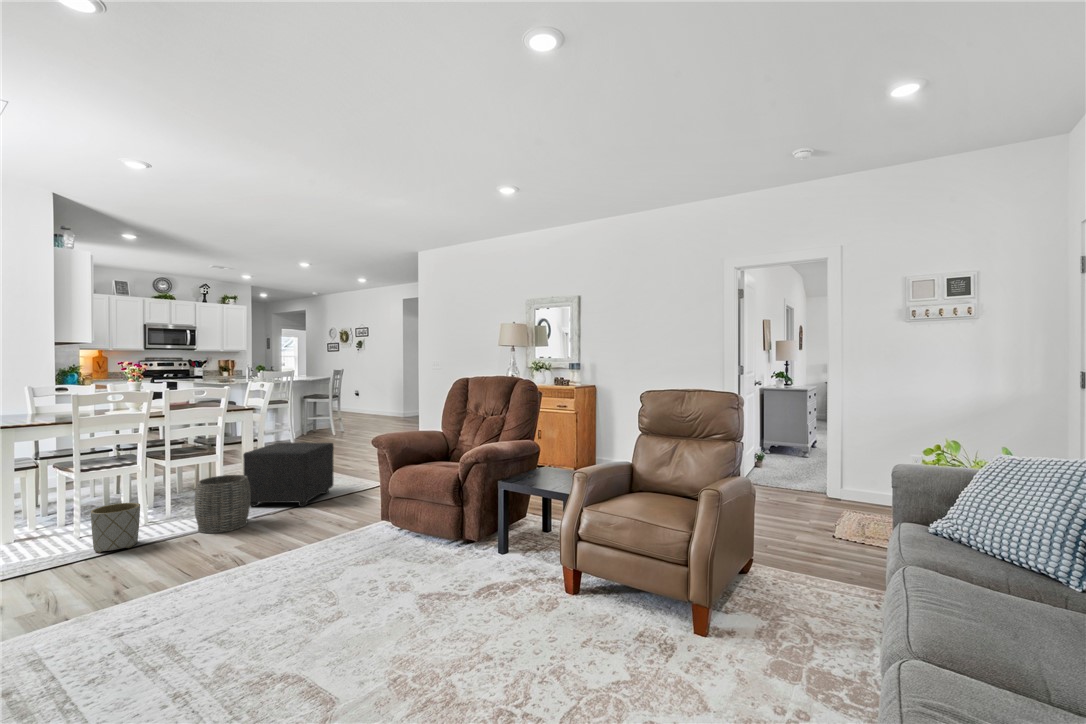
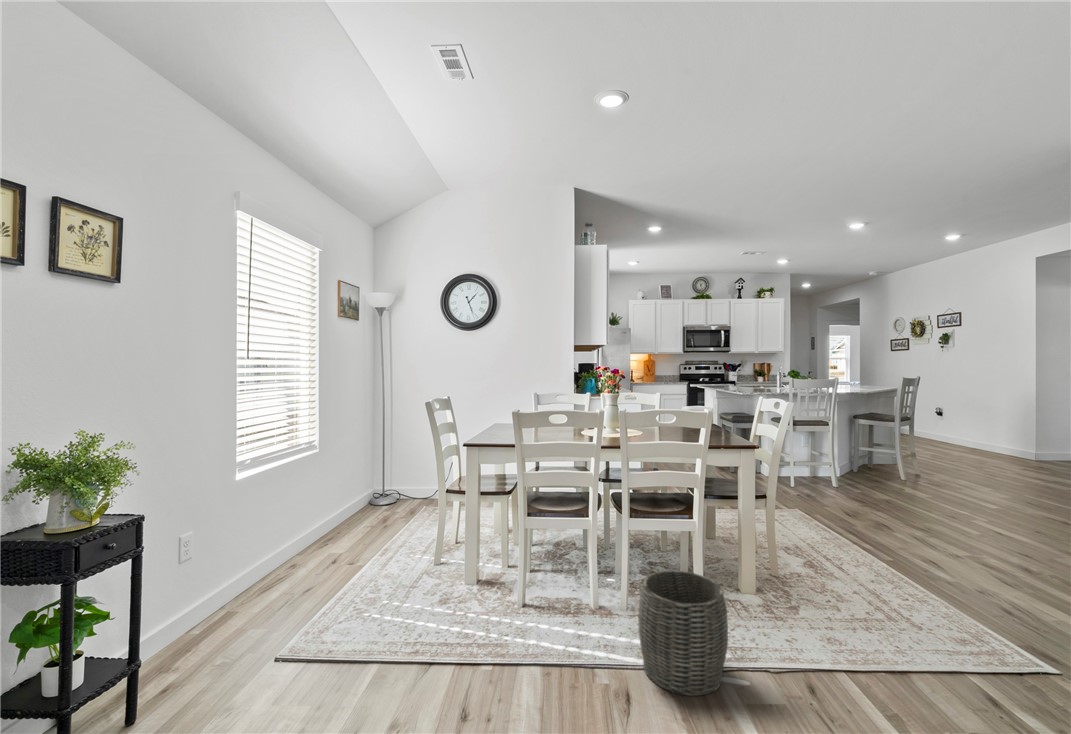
ottoman: present [243,442,334,507] -> none [730,514,909,676]
planter: present [91,503,140,553] -> none [511,578,567,661]

